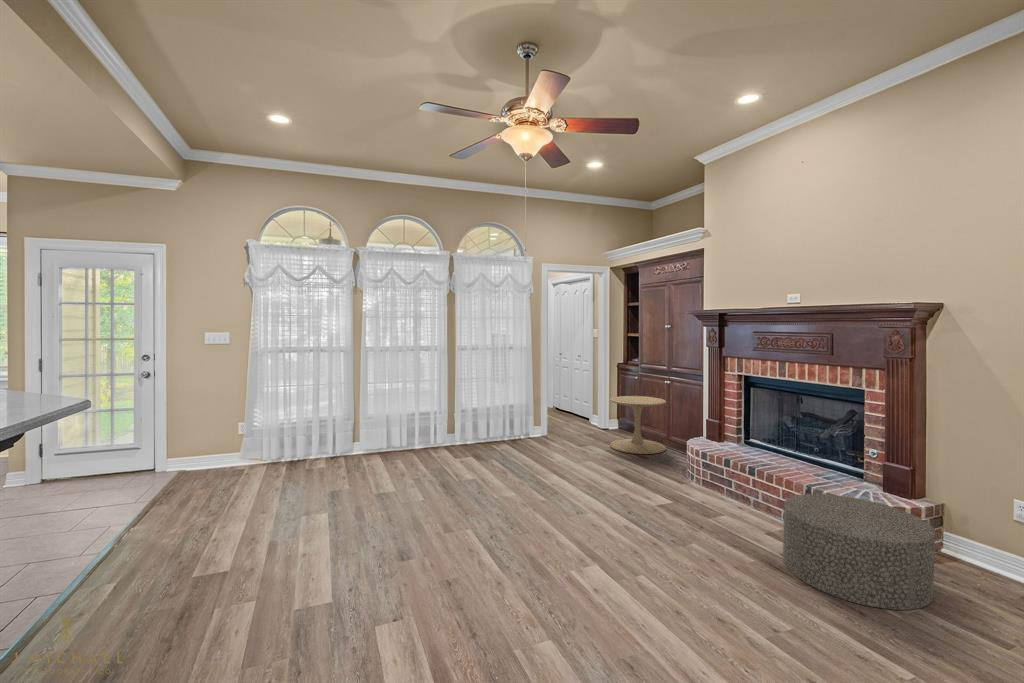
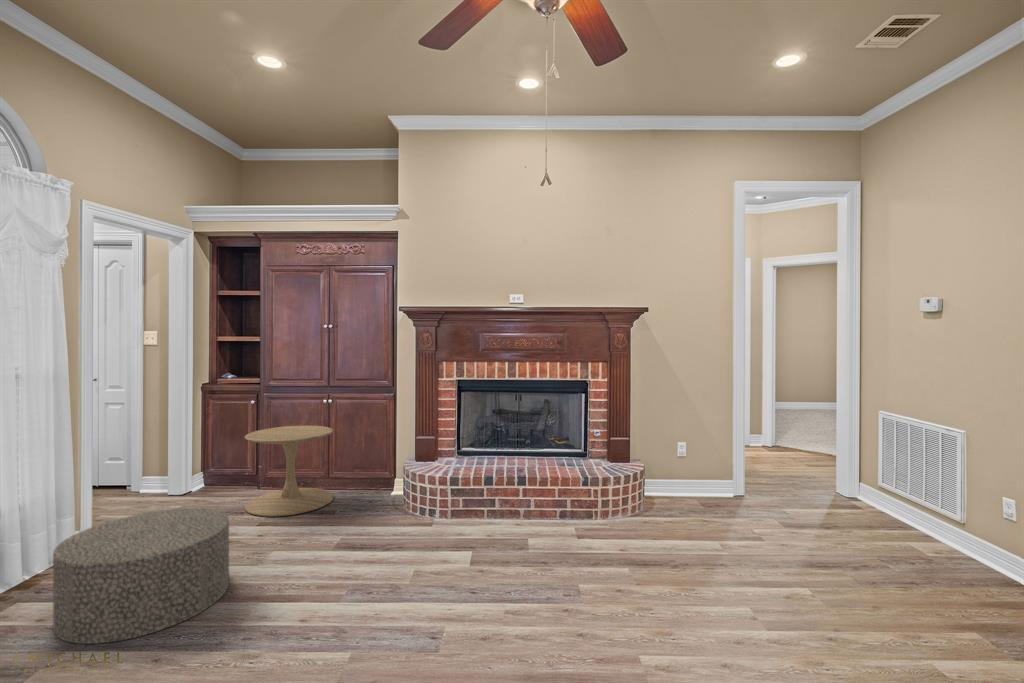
ottoman: present [783,494,935,610] -> present [53,508,229,644]

